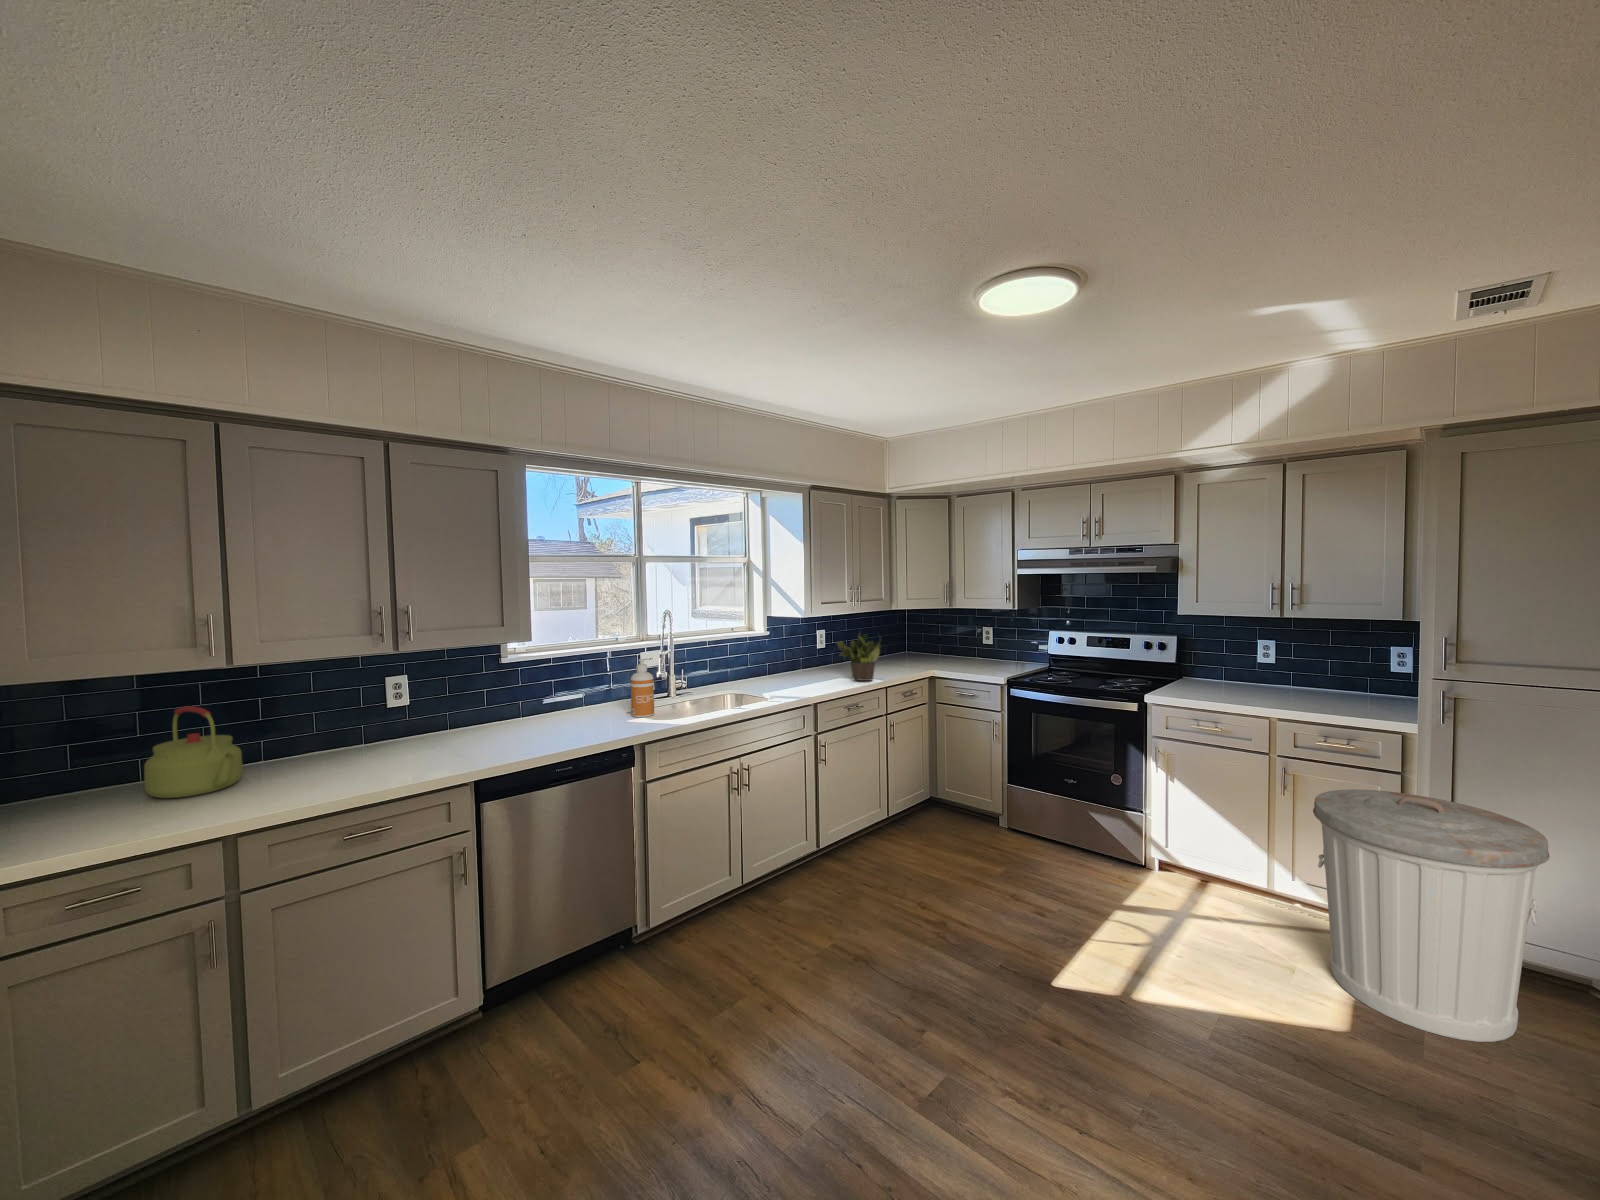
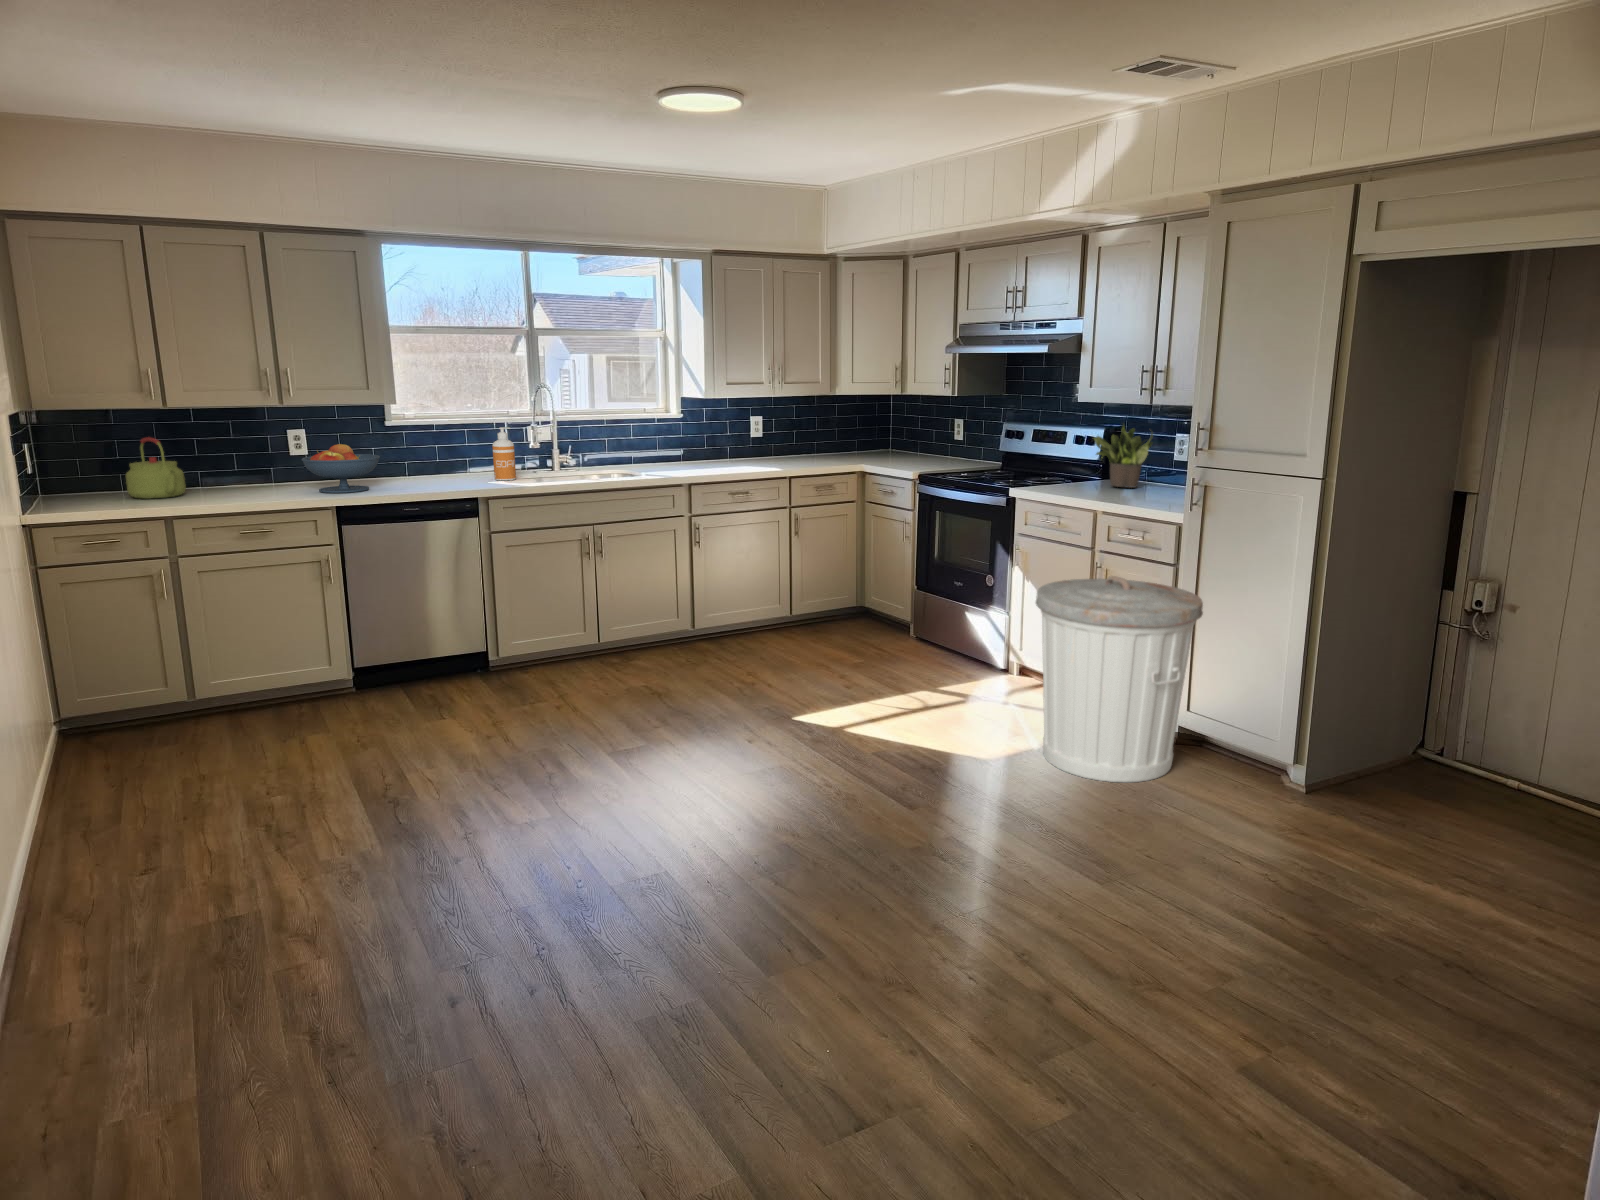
potted plant: present [837,633,881,681] -> present [1094,426,1153,488]
fruit bowl: none [420,692,520,759] -> present [302,444,380,493]

